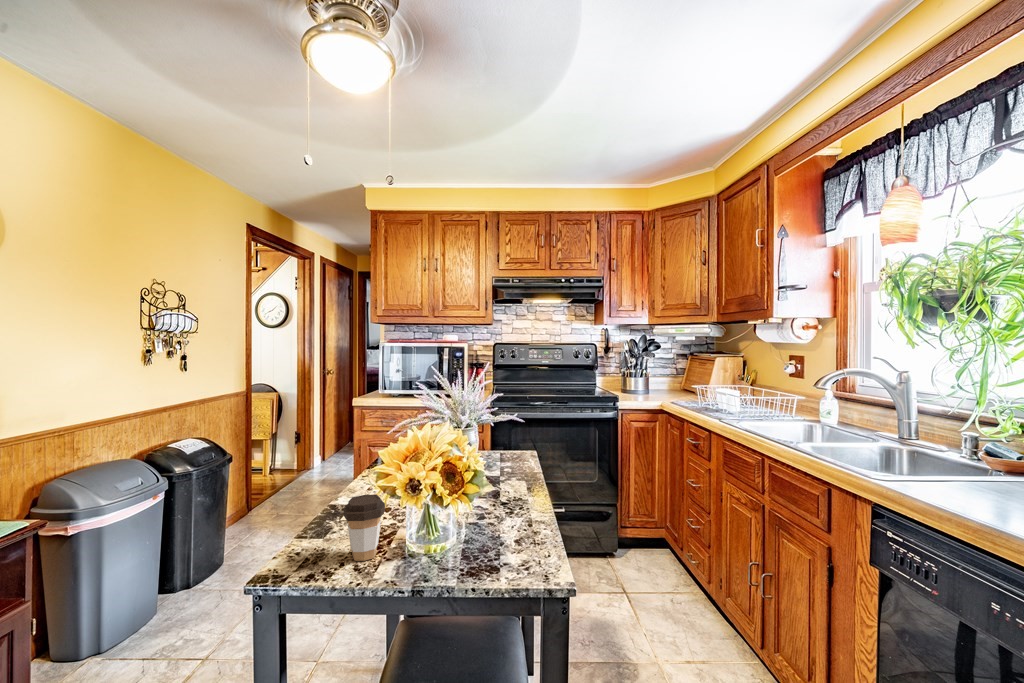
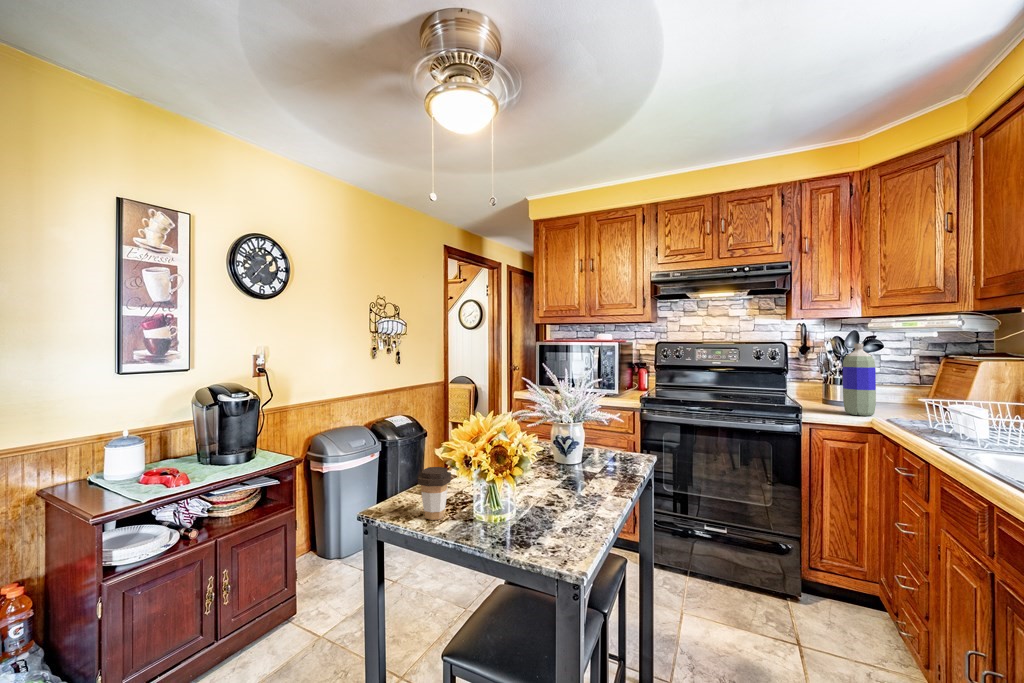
bottle: none [643,346,664,401] -> present [843,344,876,416]

